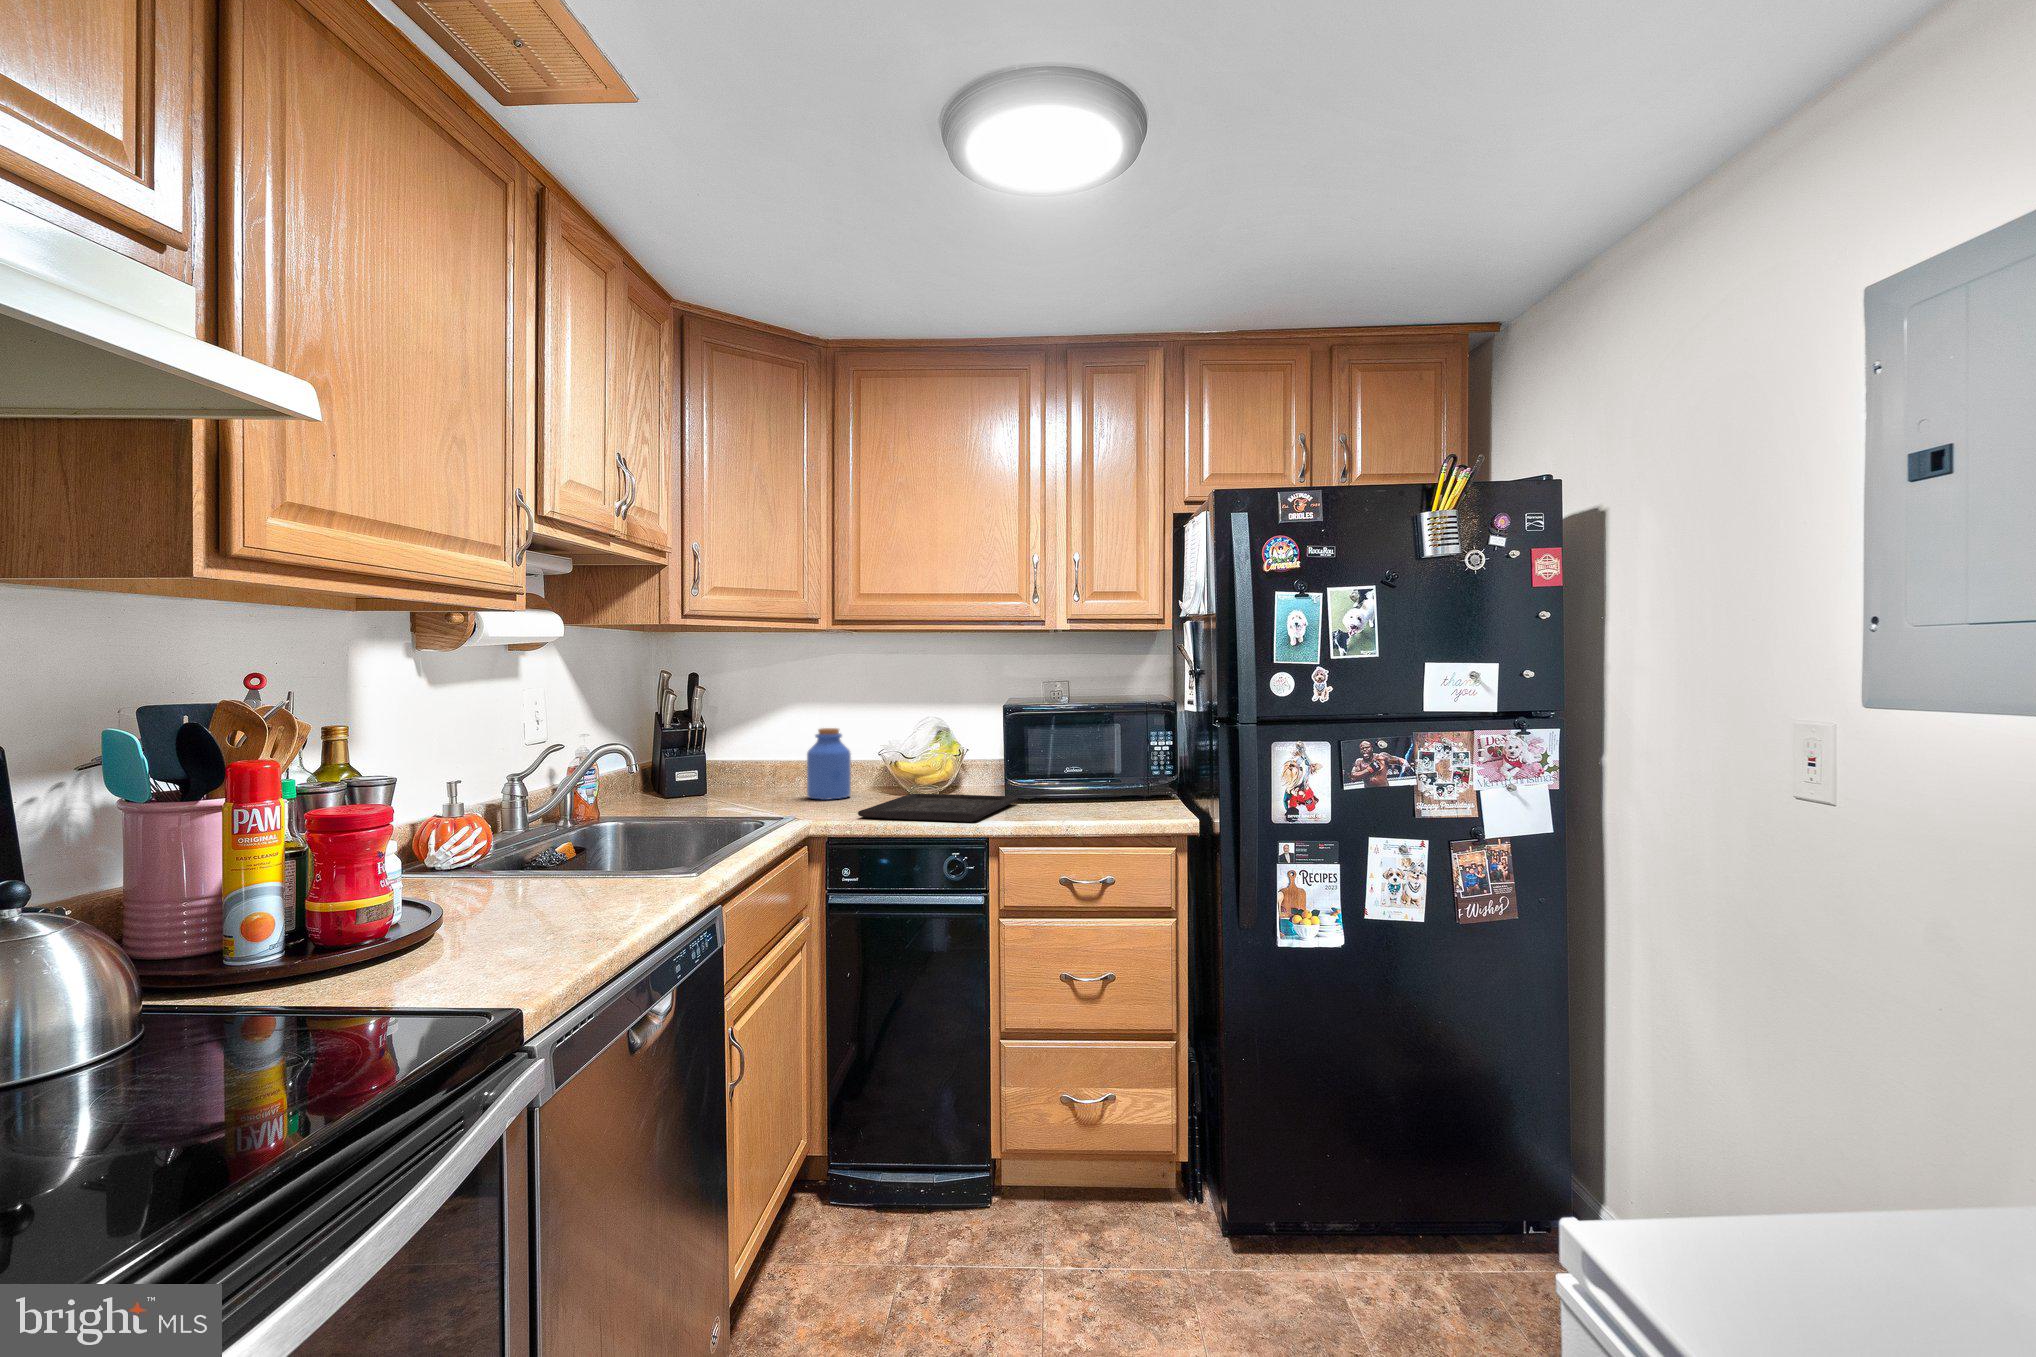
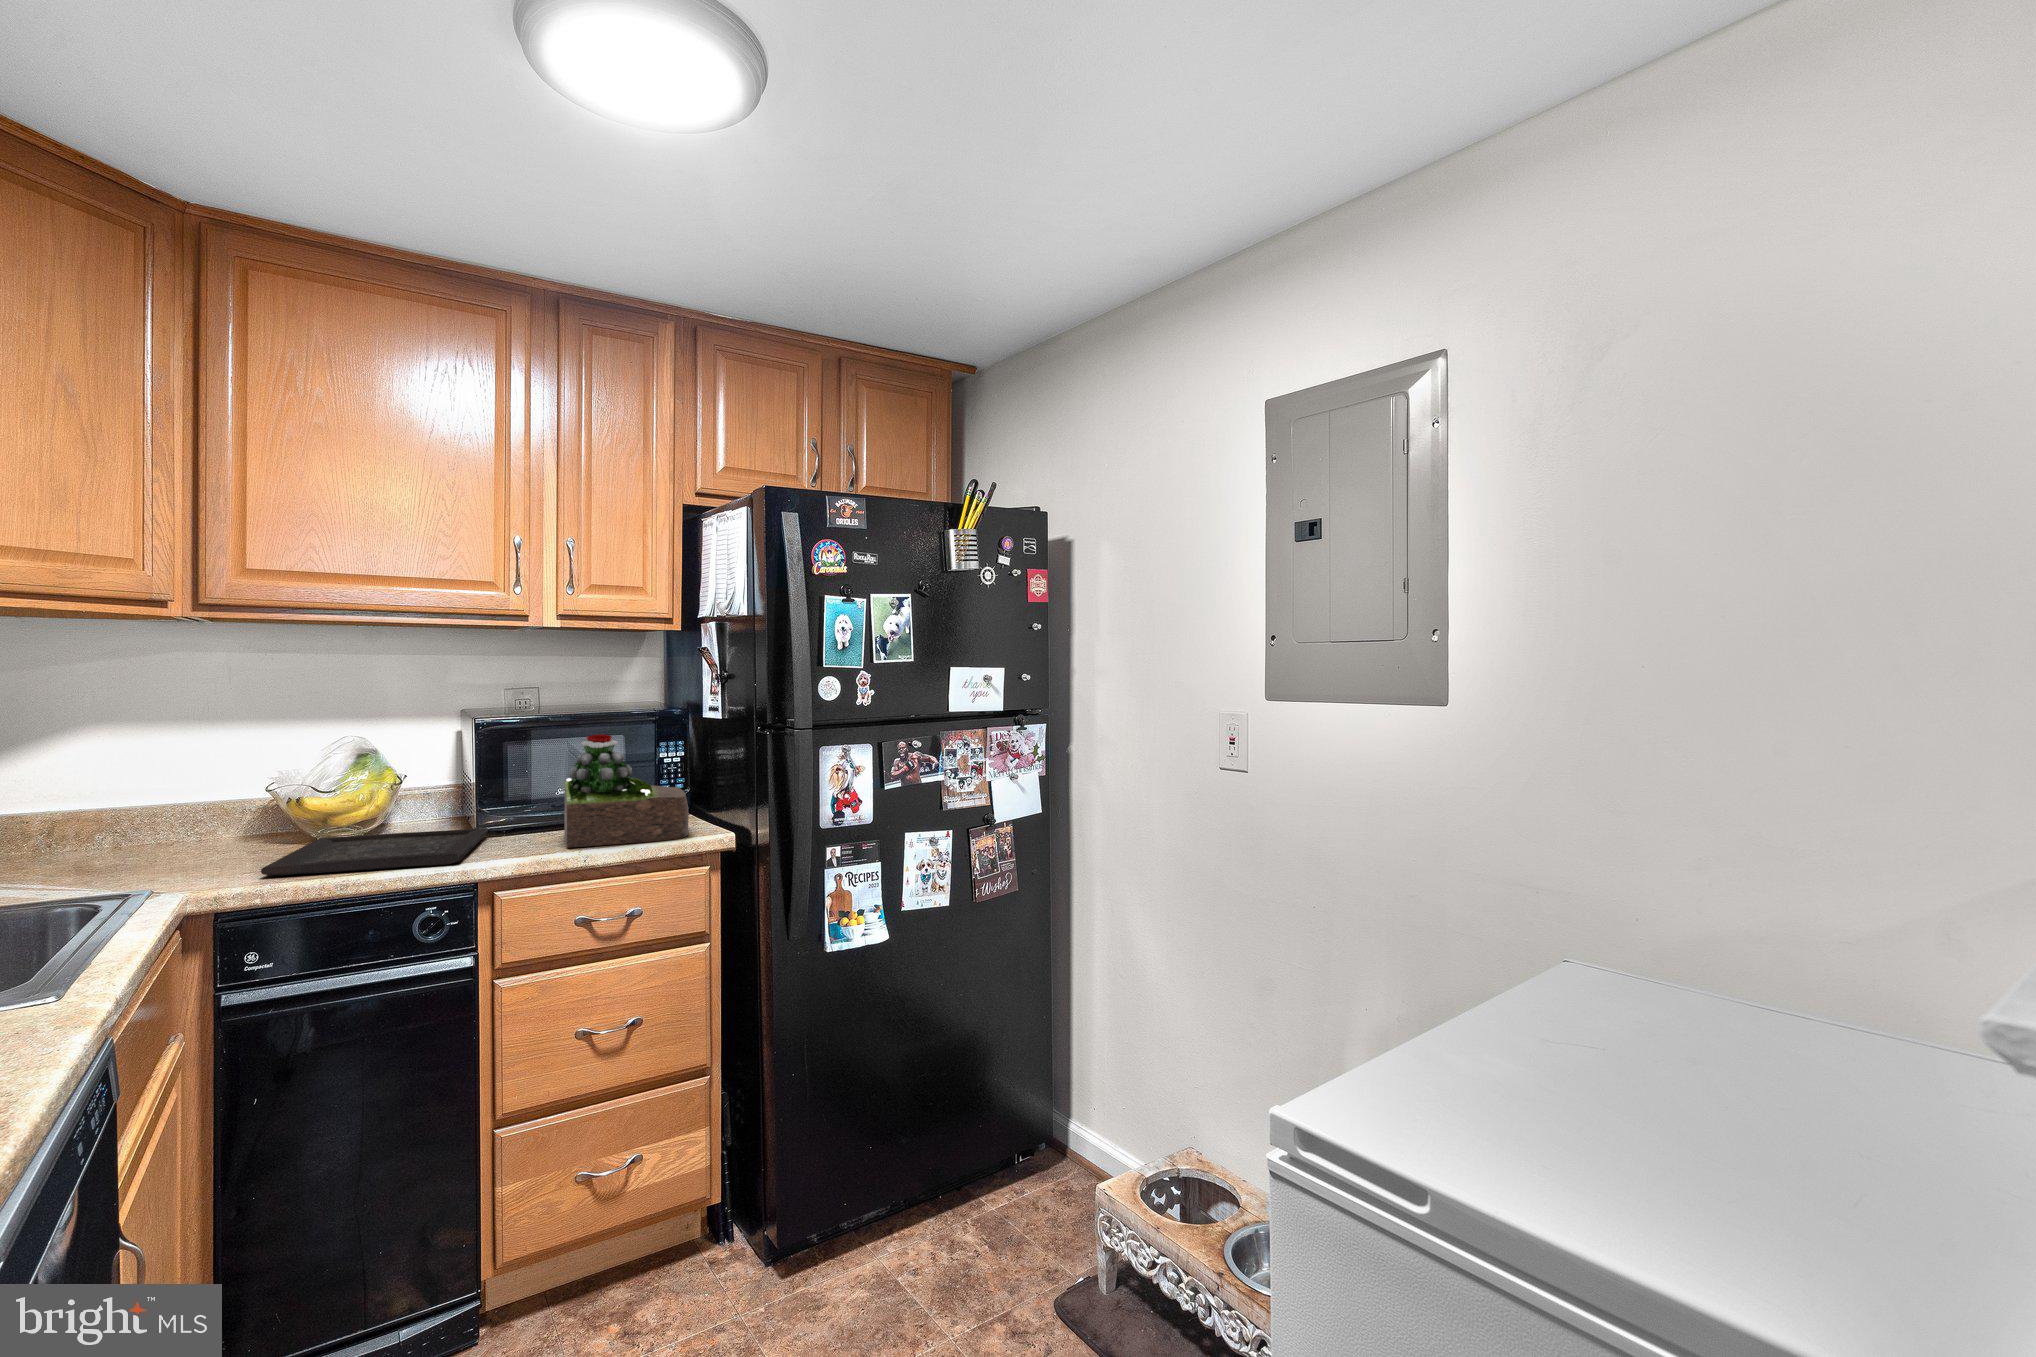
succulent plant: none [1059,723,1167,820] -> present [564,735,689,848]
jar: present [807,728,851,800] -> none [123,756,205,861]

